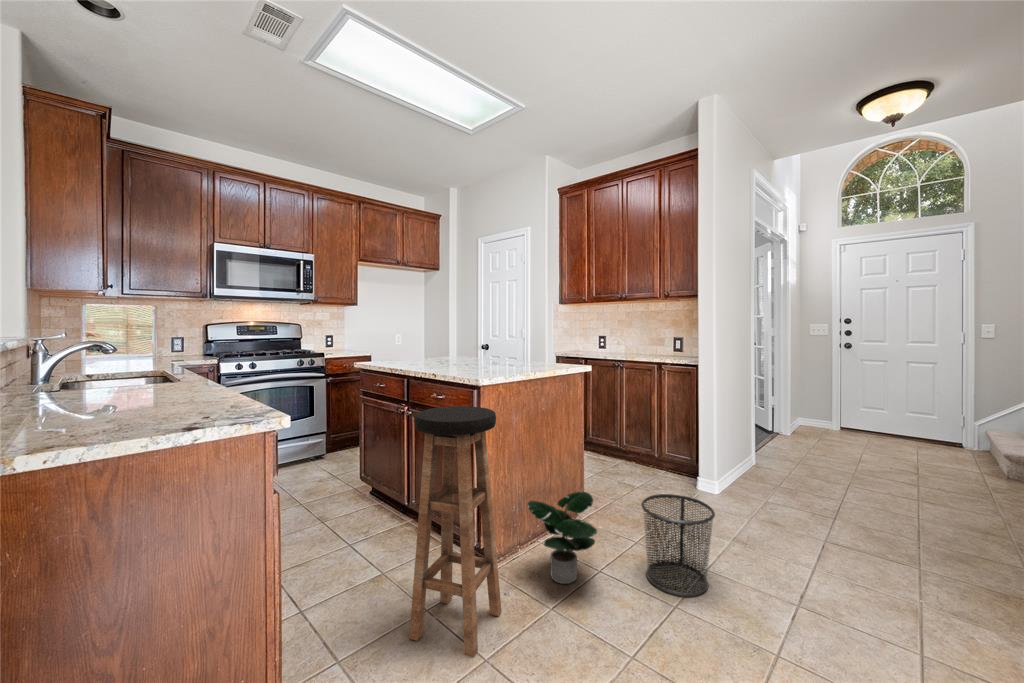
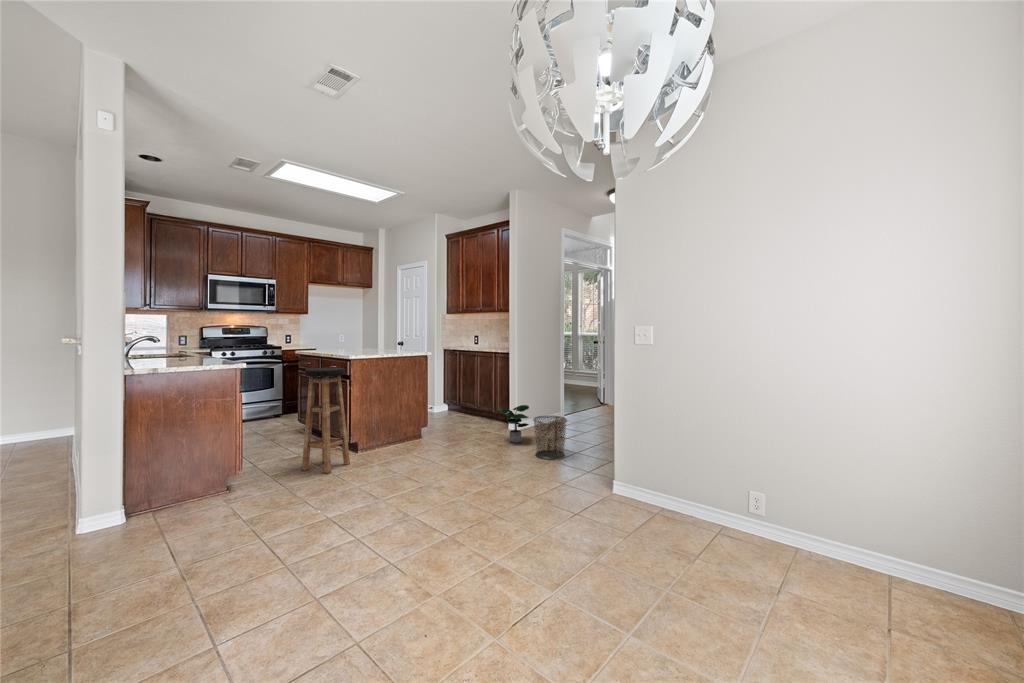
potted plant: present [528,491,597,584] -> present [499,405,529,443]
trash can: present [641,494,715,596] -> present [533,416,567,459]

